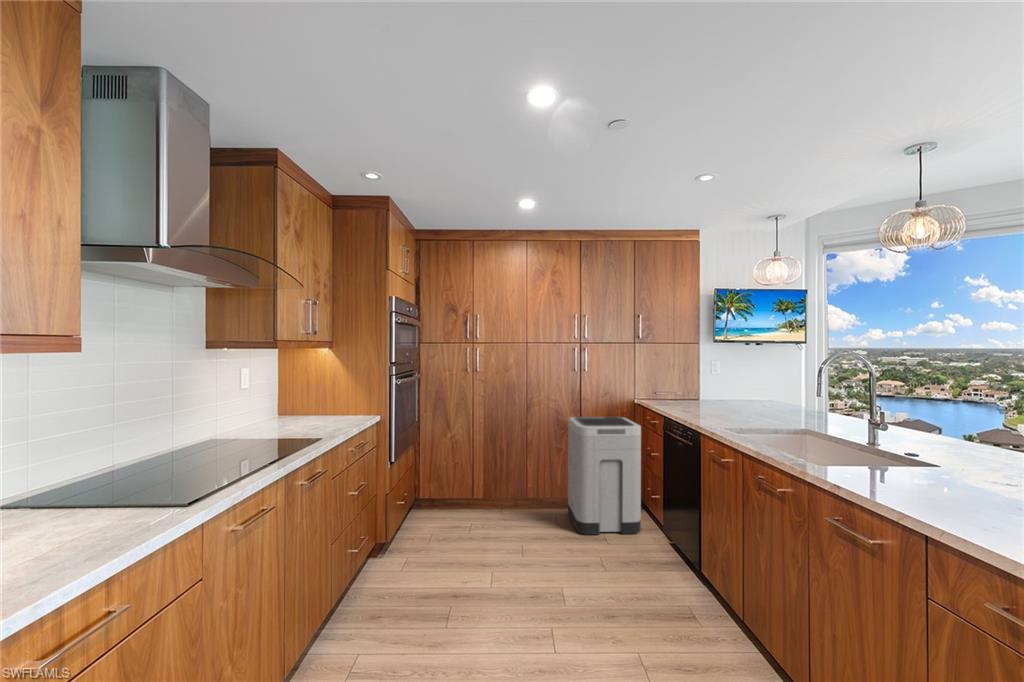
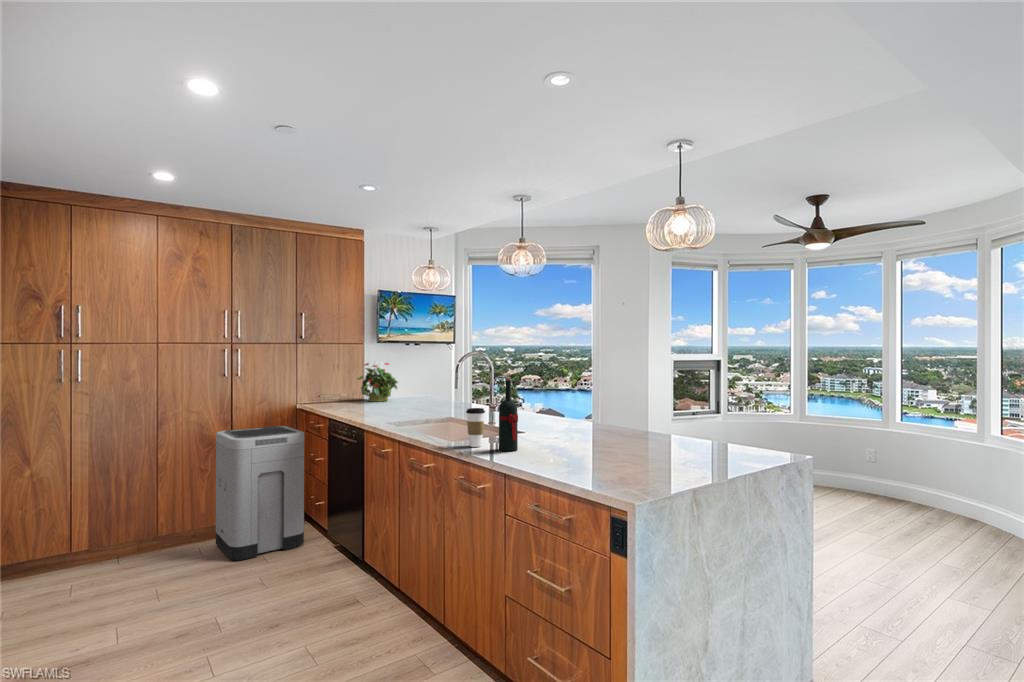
potted plant: none [693,362,738,402] -> present [358,363,398,402]
wine bottle: none [908,388,949,502] -> present [499,377,518,451]
coffee cup: none [846,427,879,483] -> present [466,408,485,447]

